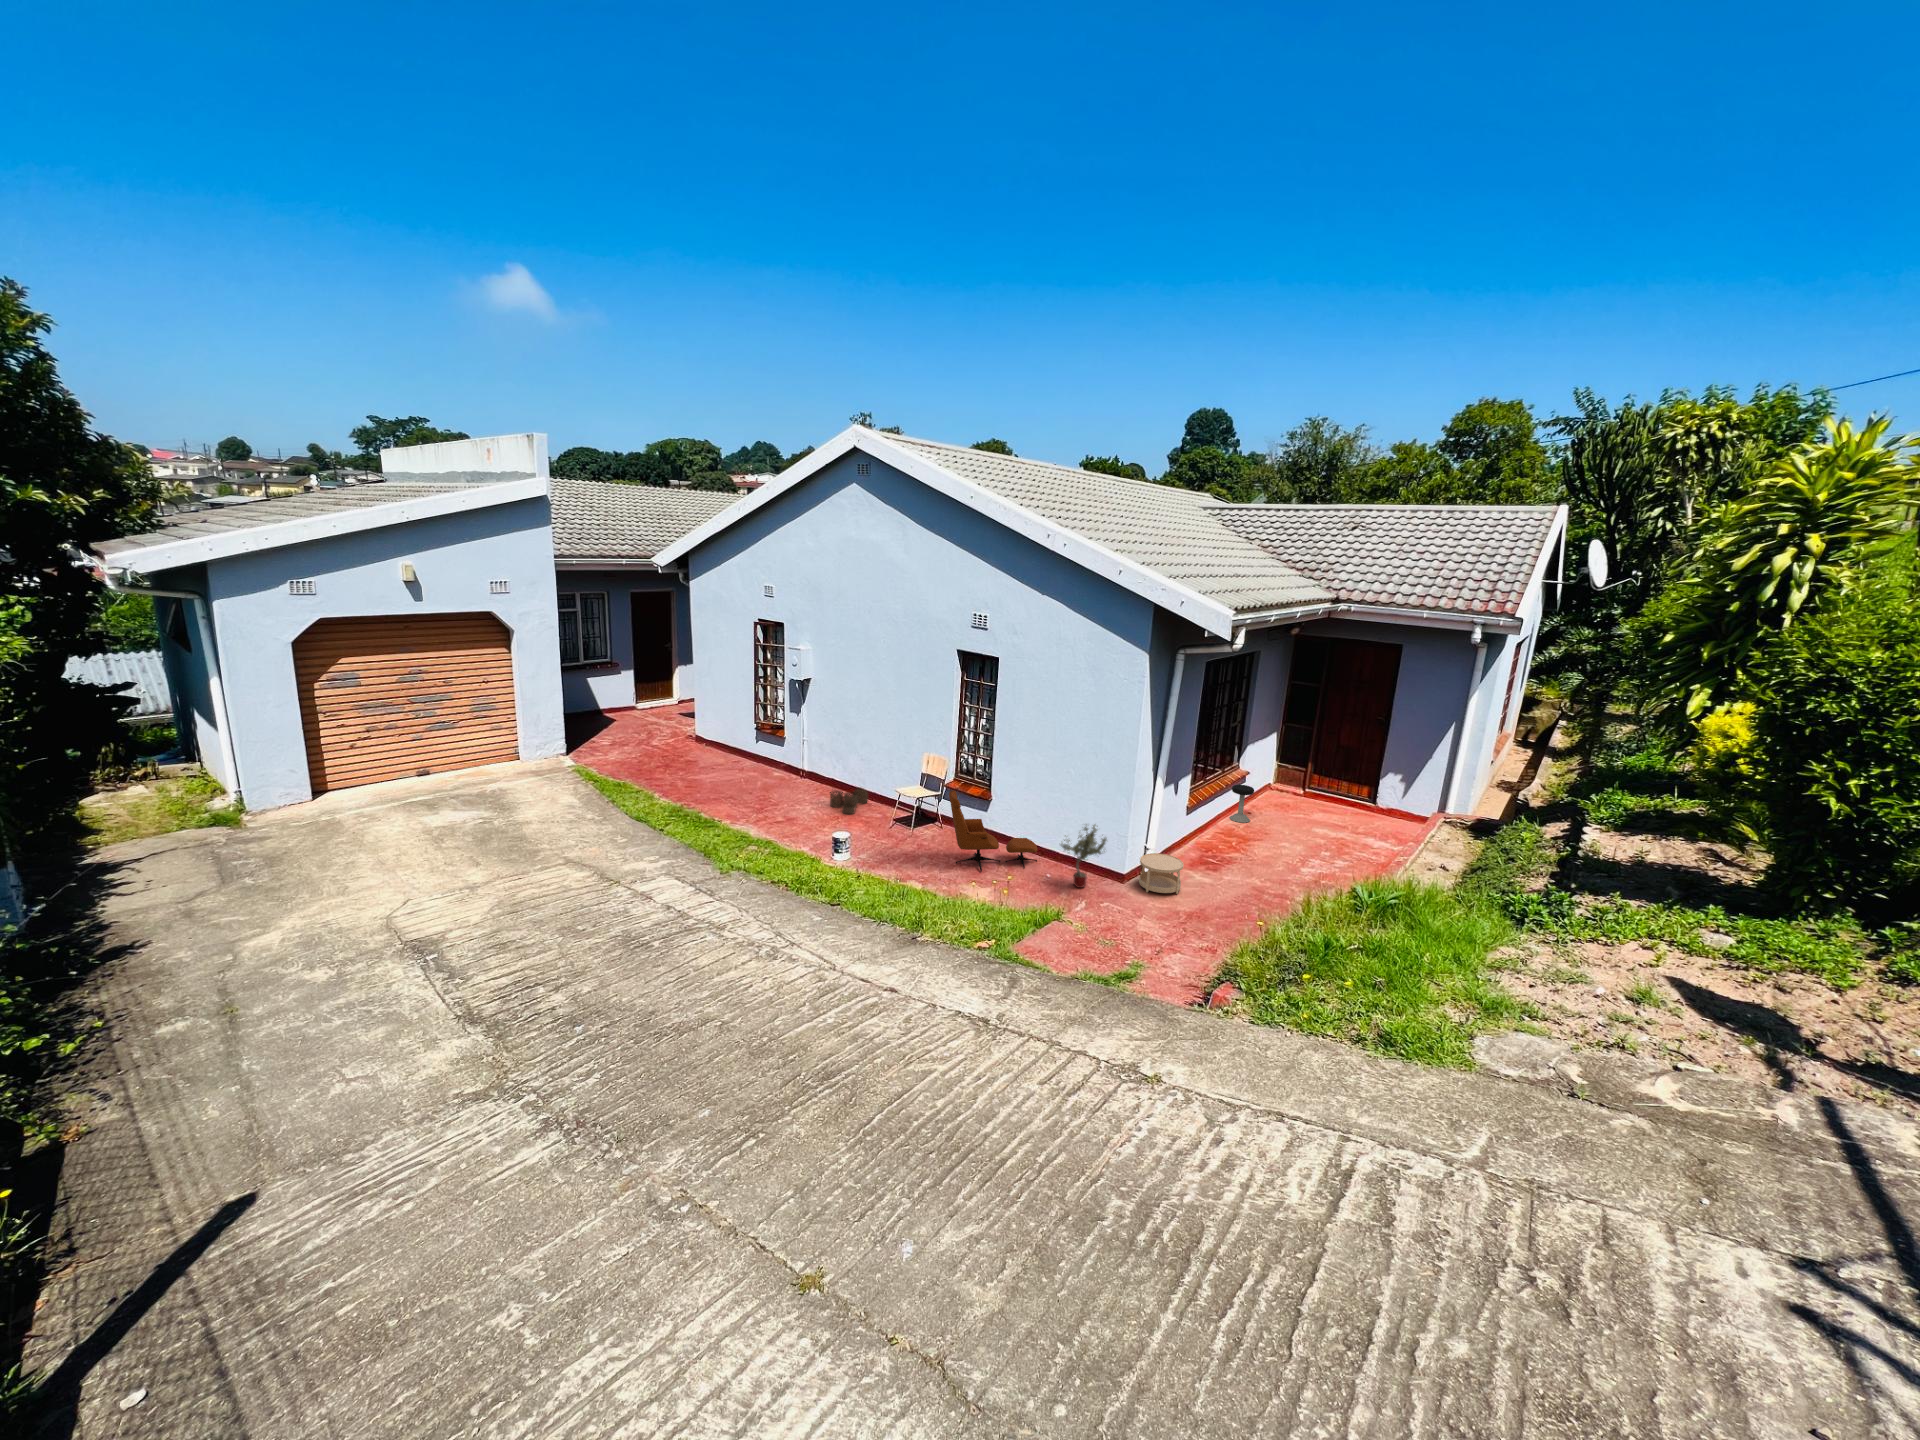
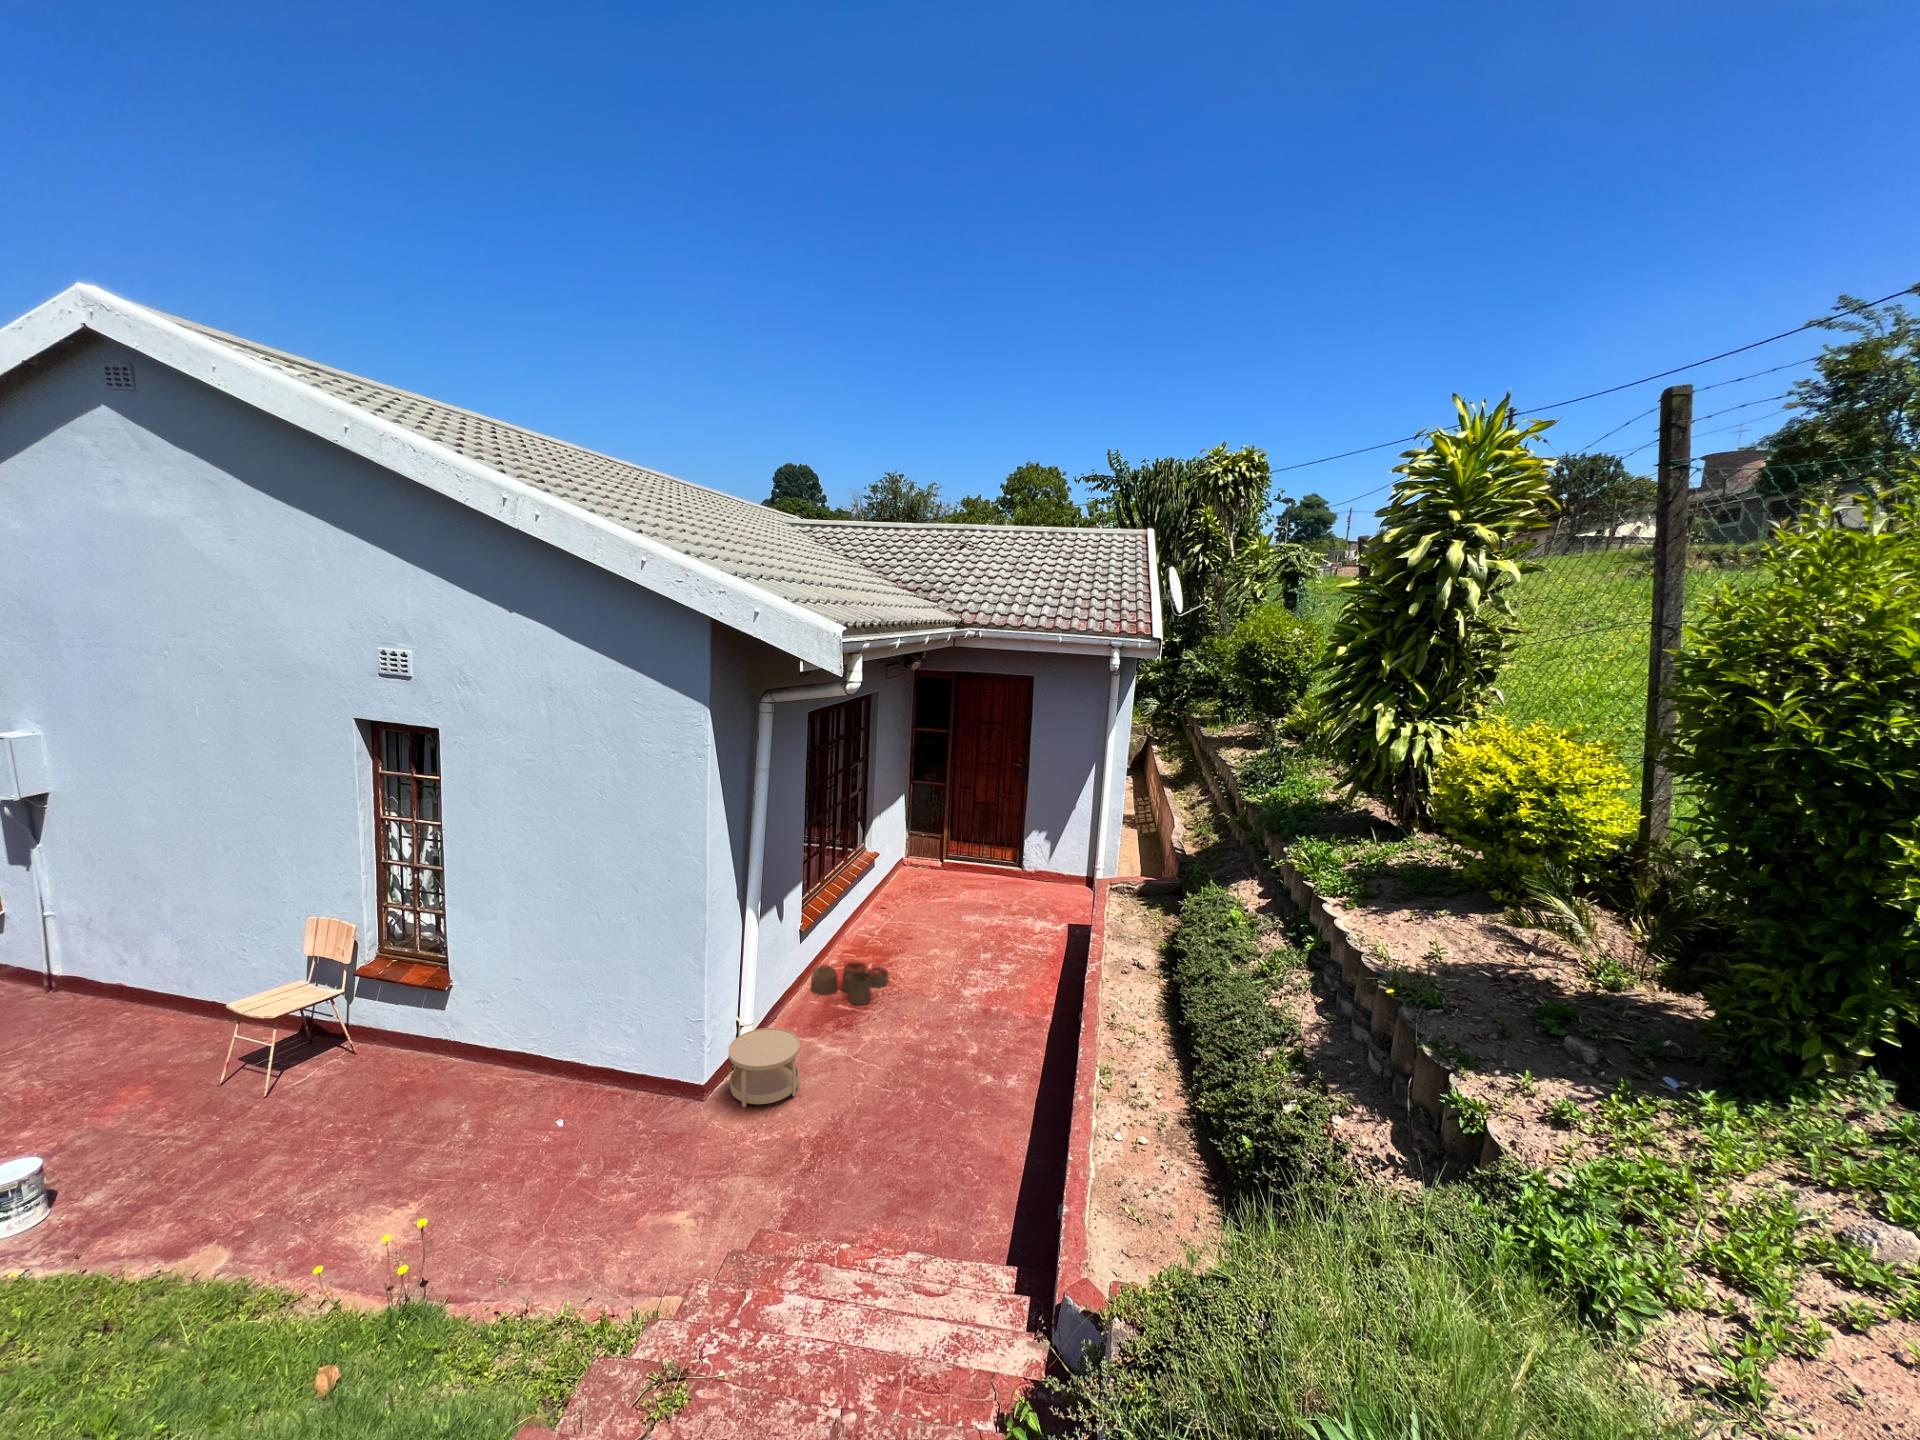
stool: present [1229,785,1254,823] -> none [859,876,888,929]
woven basket: present [830,788,868,814] -> present [811,962,888,1005]
lounge chair: present [949,790,1037,872] -> none [328,997,544,1151]
potted tree: present [1061,824,1107,888] -> none [576,1011,666,1134]

